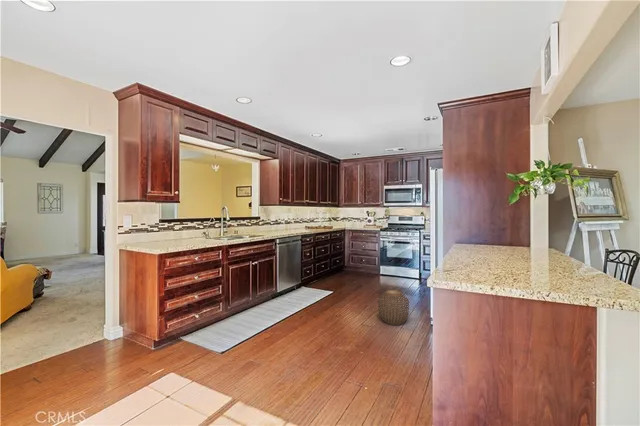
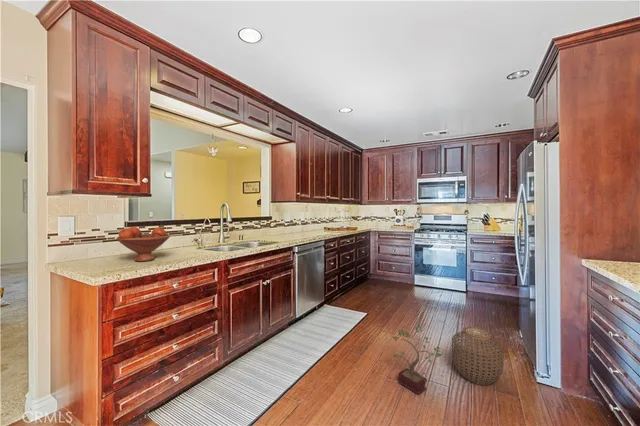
fruit bowl: none [160,222,192,244] -> present [116,227,170,261]
potted plant: none [338,285,364,329] -> present [393,325,442,394]

